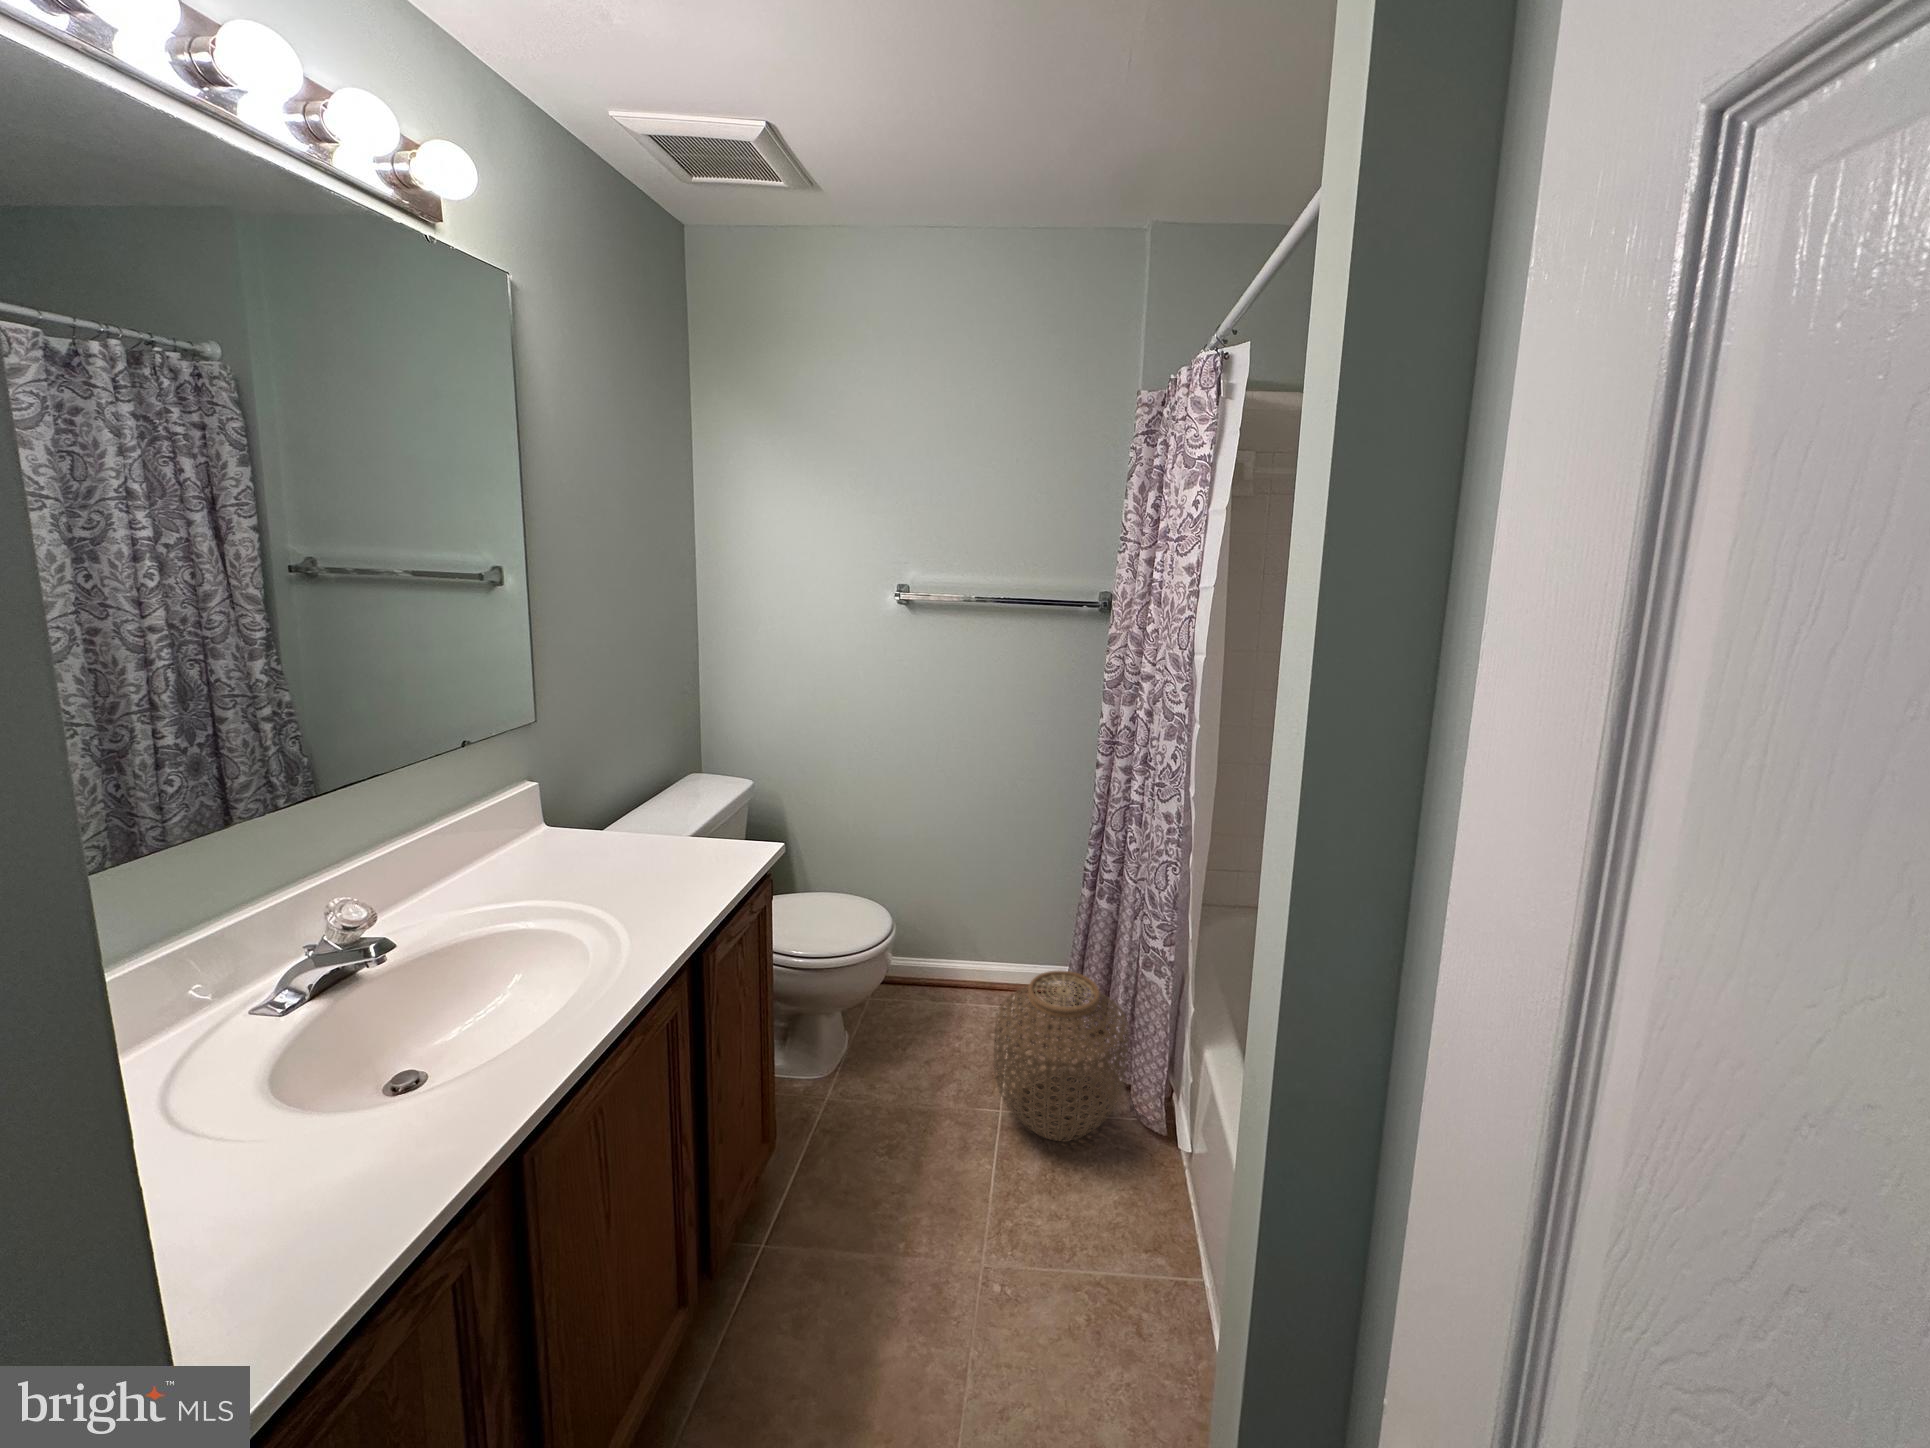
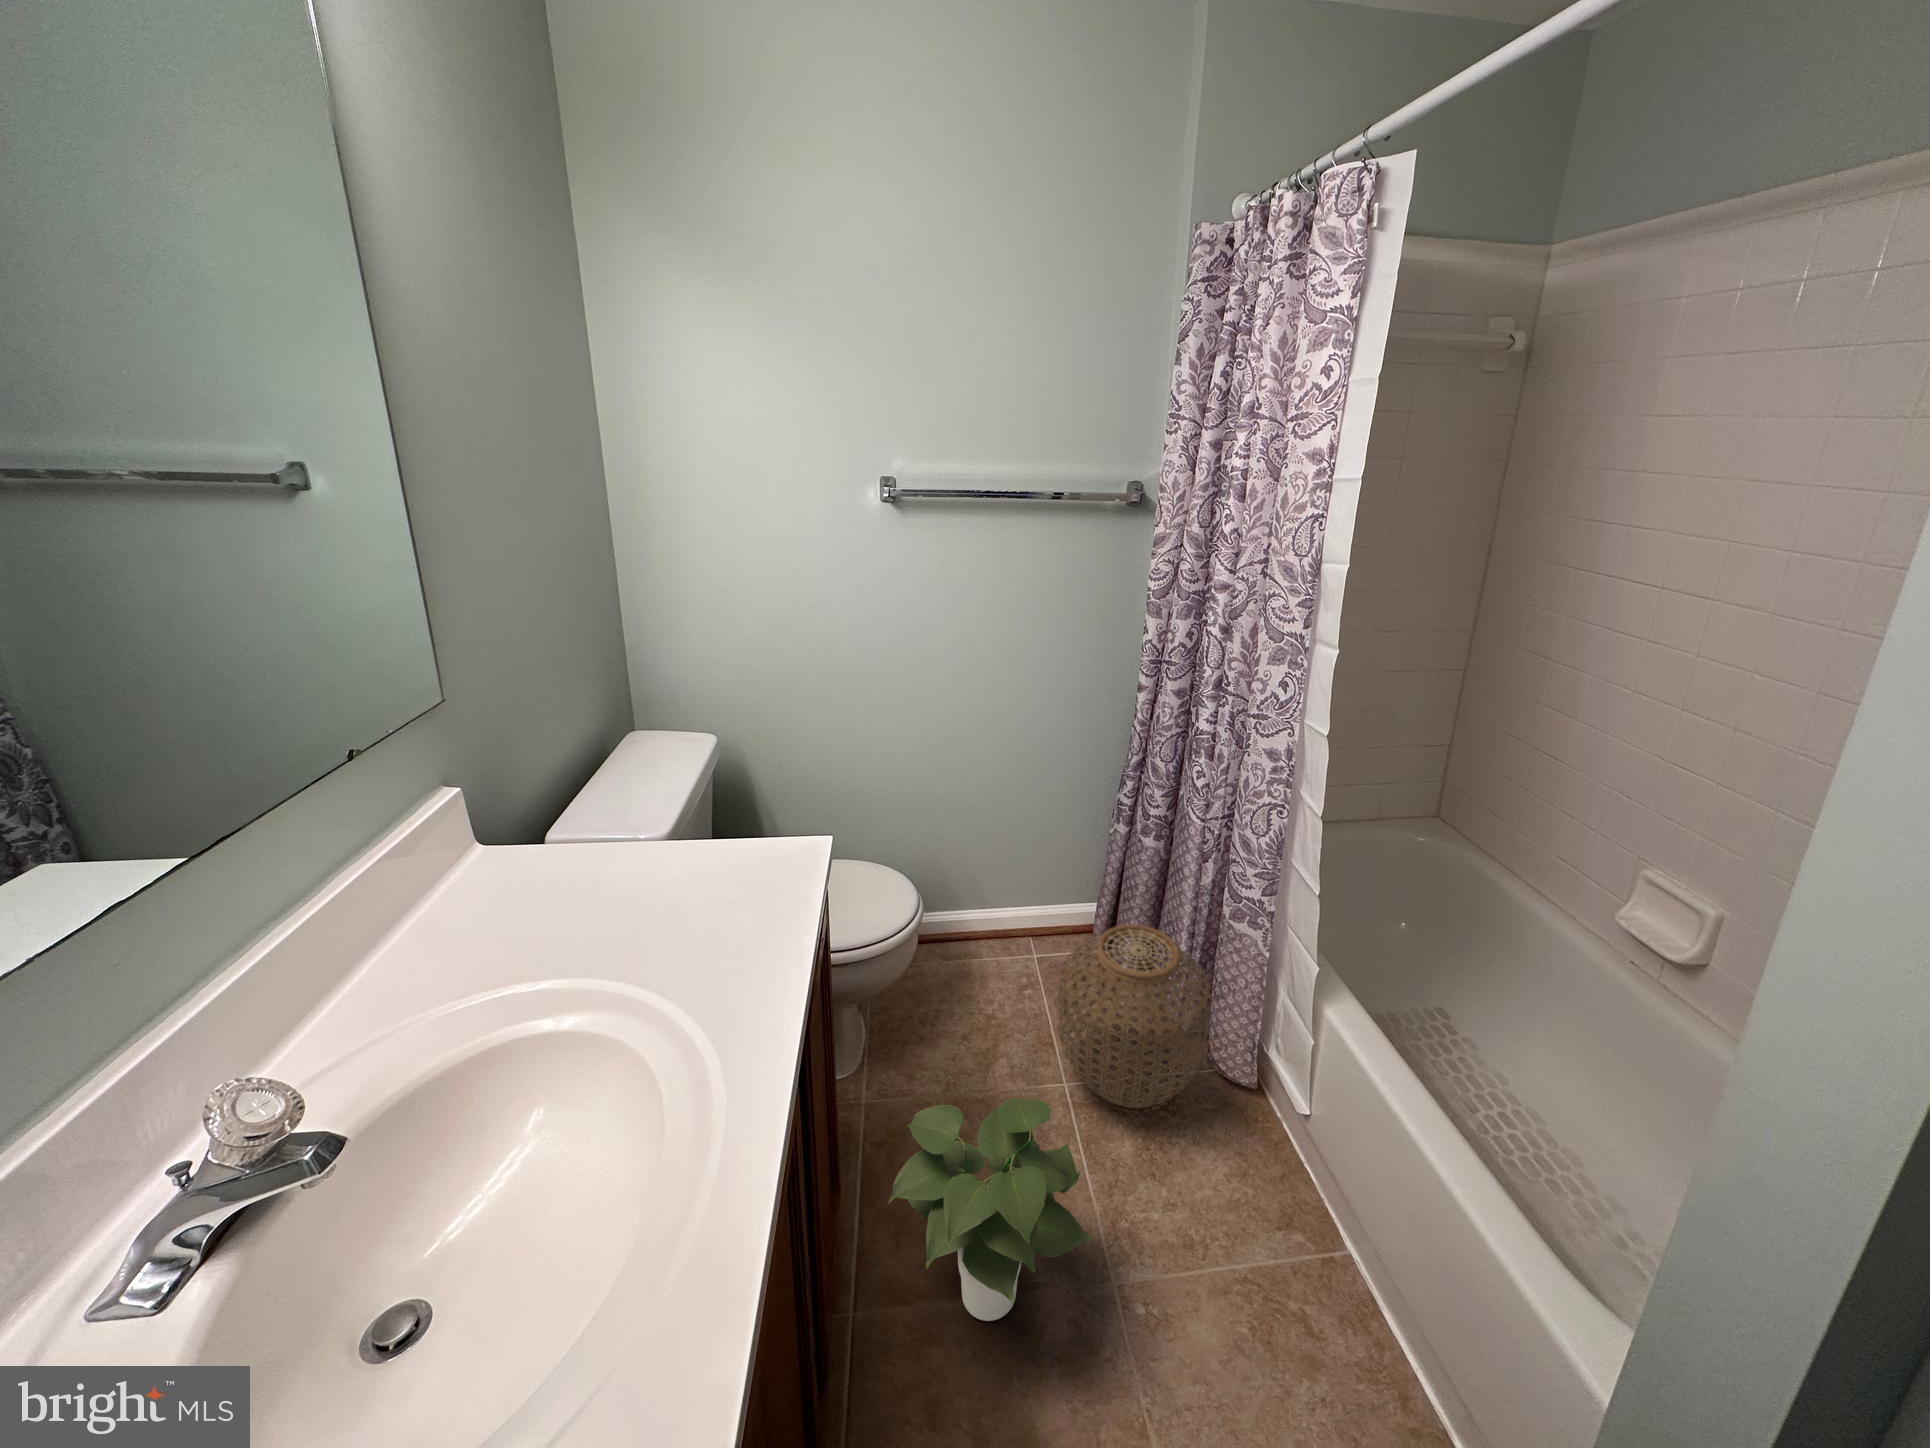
potted plant: none [799,1084,964,1278] -> present [889,1098,1092,1321]

